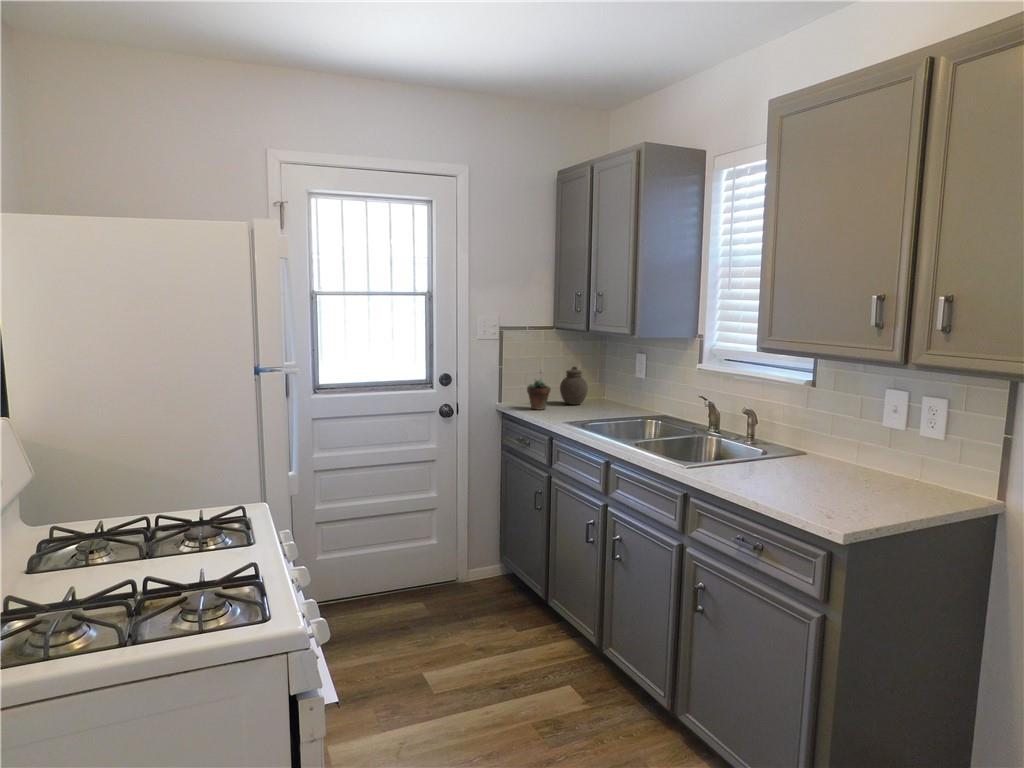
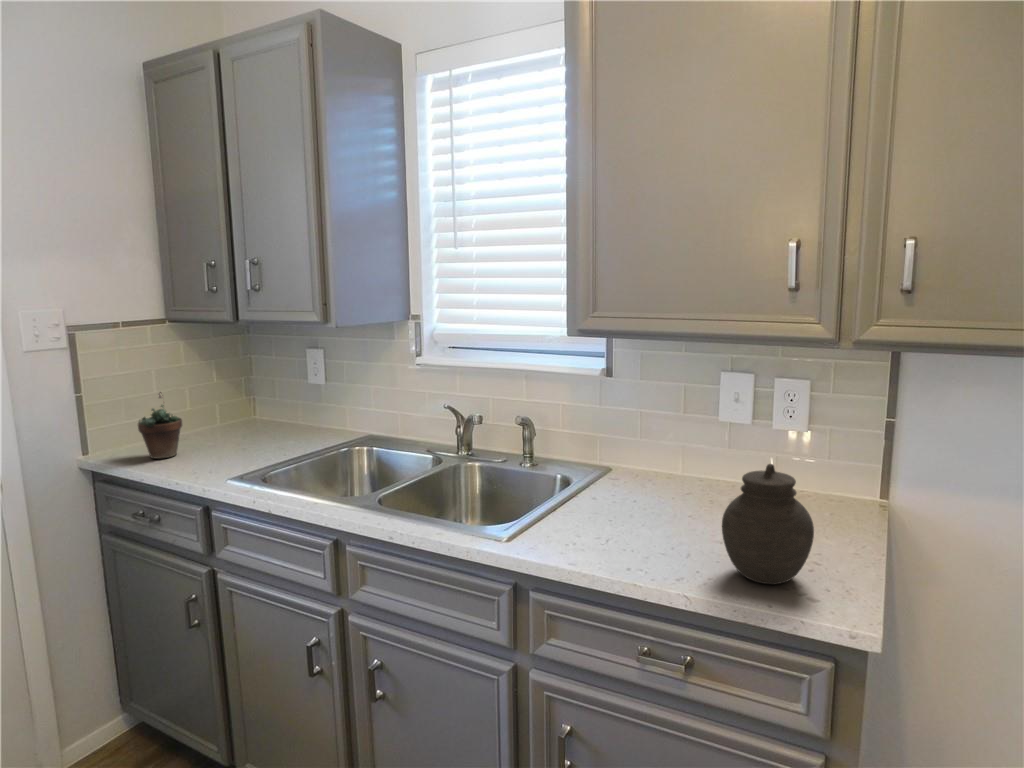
jar: present [560,367,588,405] -> present [722,464,814,584]

